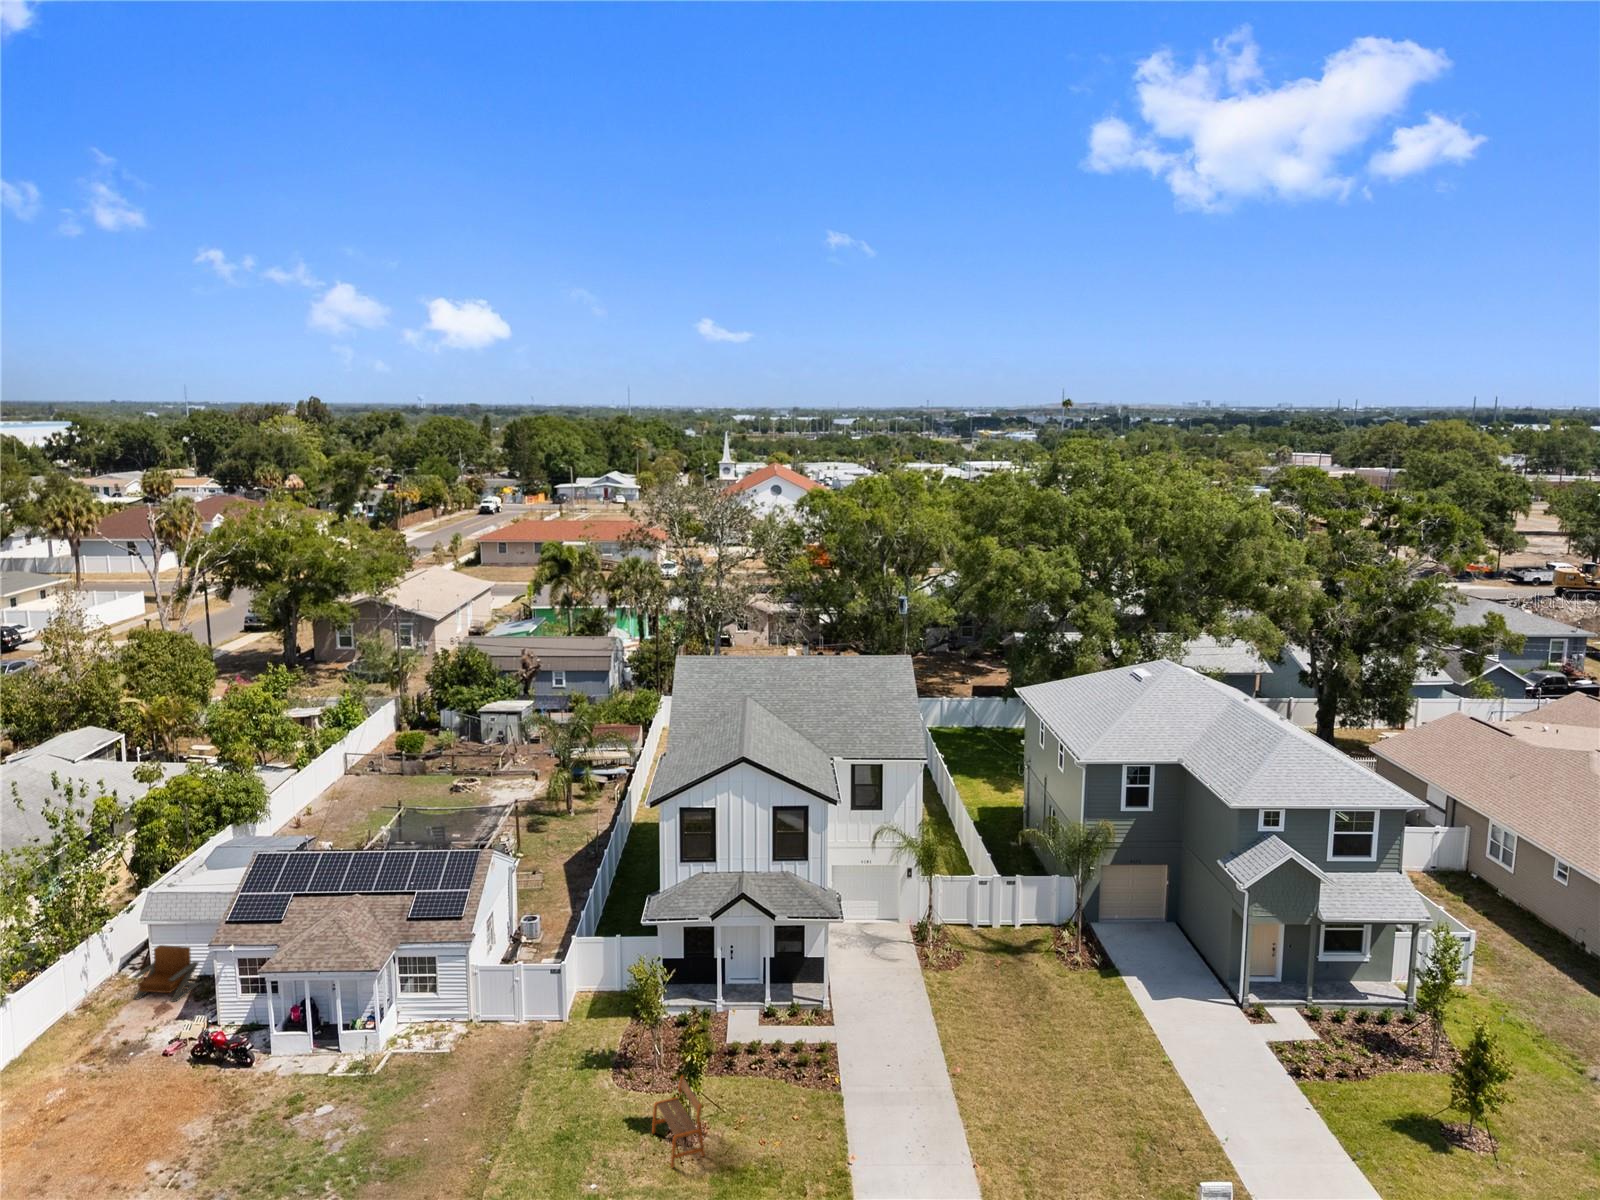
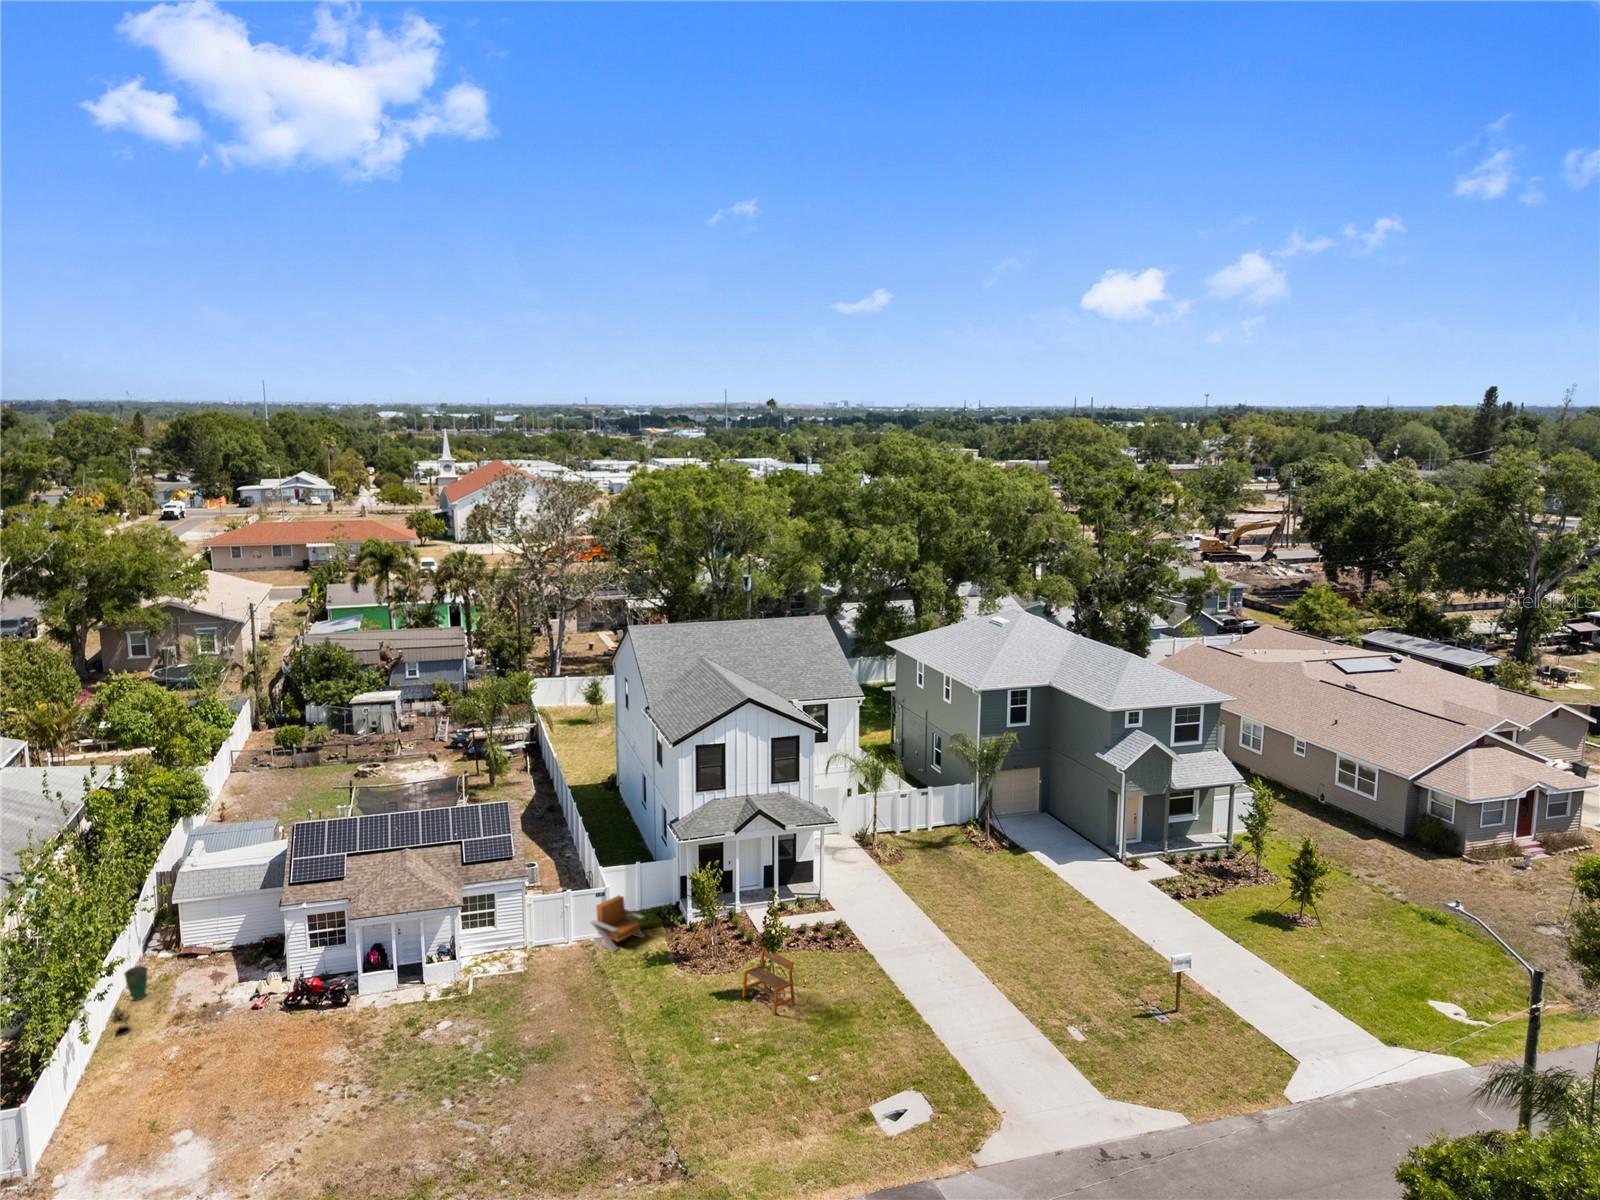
lounge chair: present [132,945,199,1002] -> present [591,896,644,951]
trash can: none [71,989,95,1024] -> present [124,966,148,1001]
potted tree: none [26,1031,52,1064] -> present [111,1007,130,1036]

